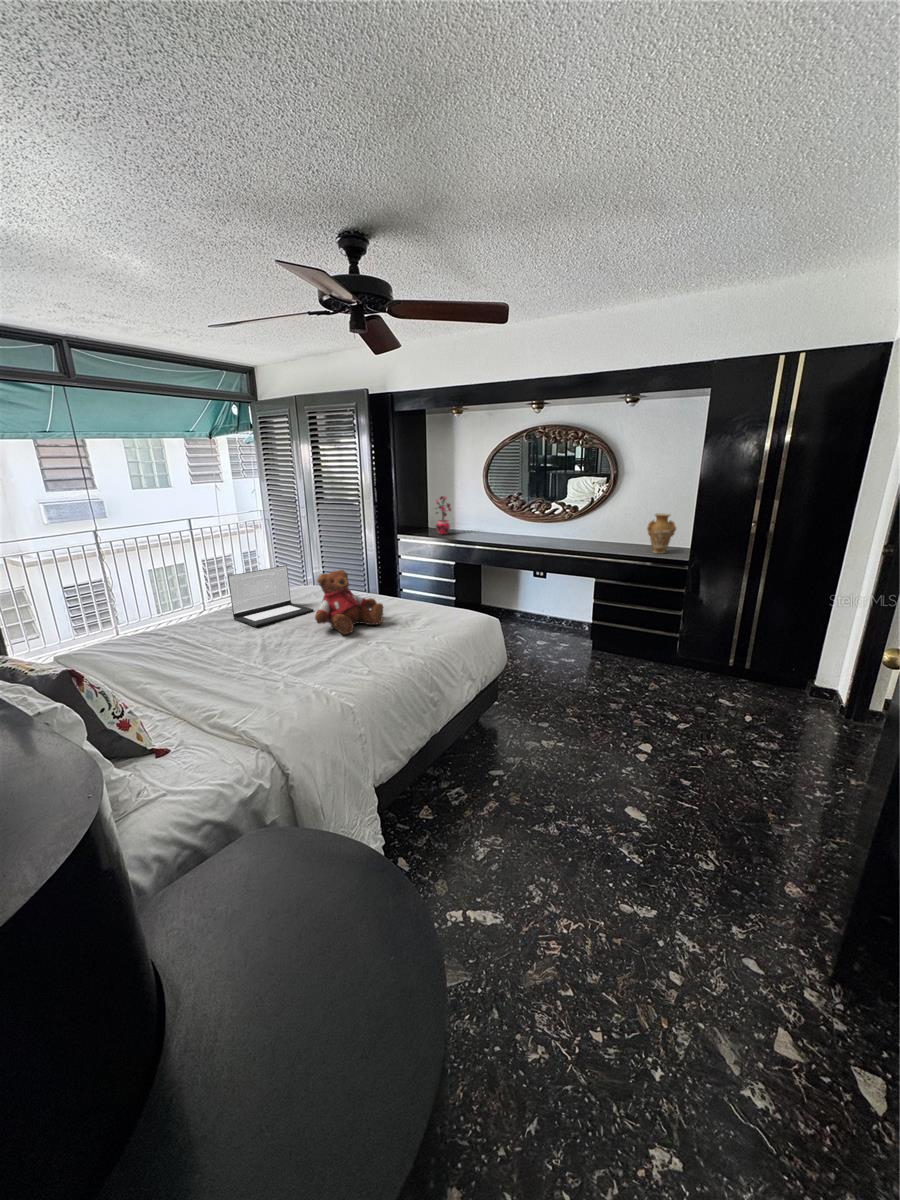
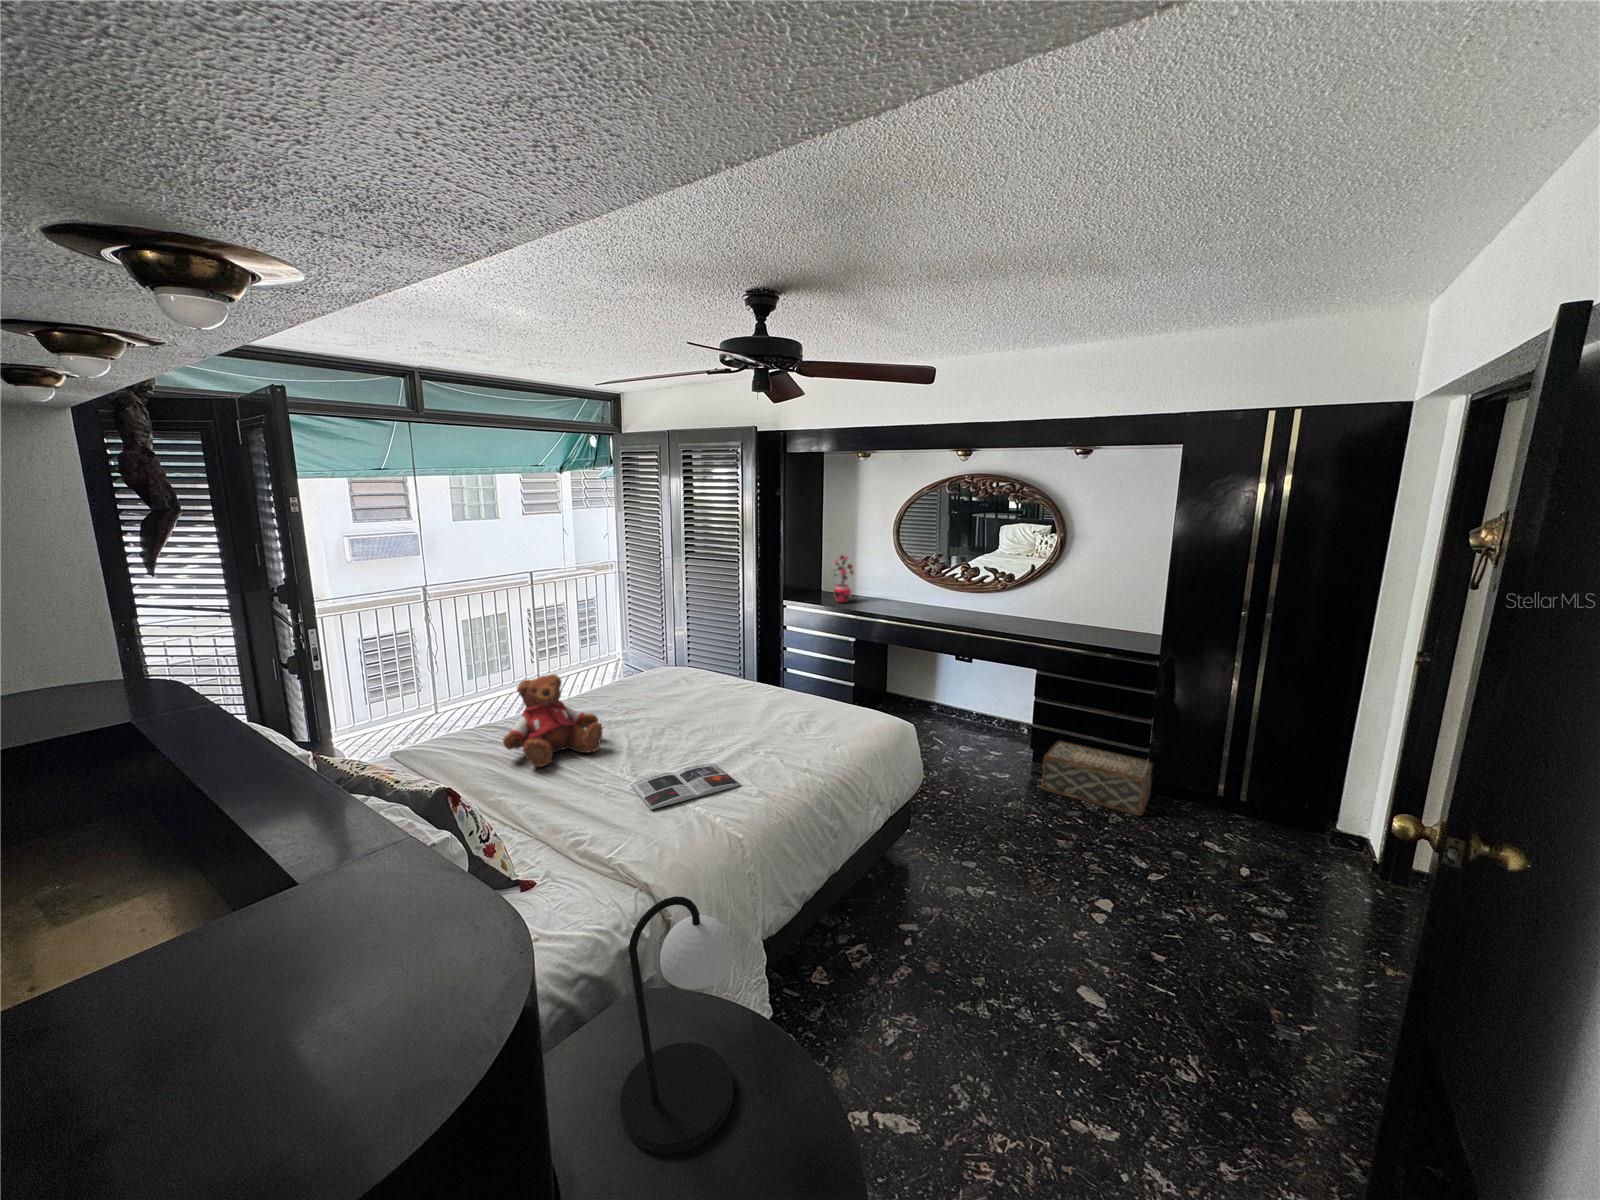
vase: present [647,513,676,553] -> none [1104,591,1143,641]
laptop: present [228,565,313,627] -> none [591,646,687,723]
teddy bear: present [315,570,383,634] -> present [503,674,603,767]
woven basket: none [599,632,683,684] -> present [1042,741,1152,816]
magazine: none [260,653,354,689] -> present [631,763,741,809]
table lamp: none [219,741,333,960] -> present [620,896,734,1154]

